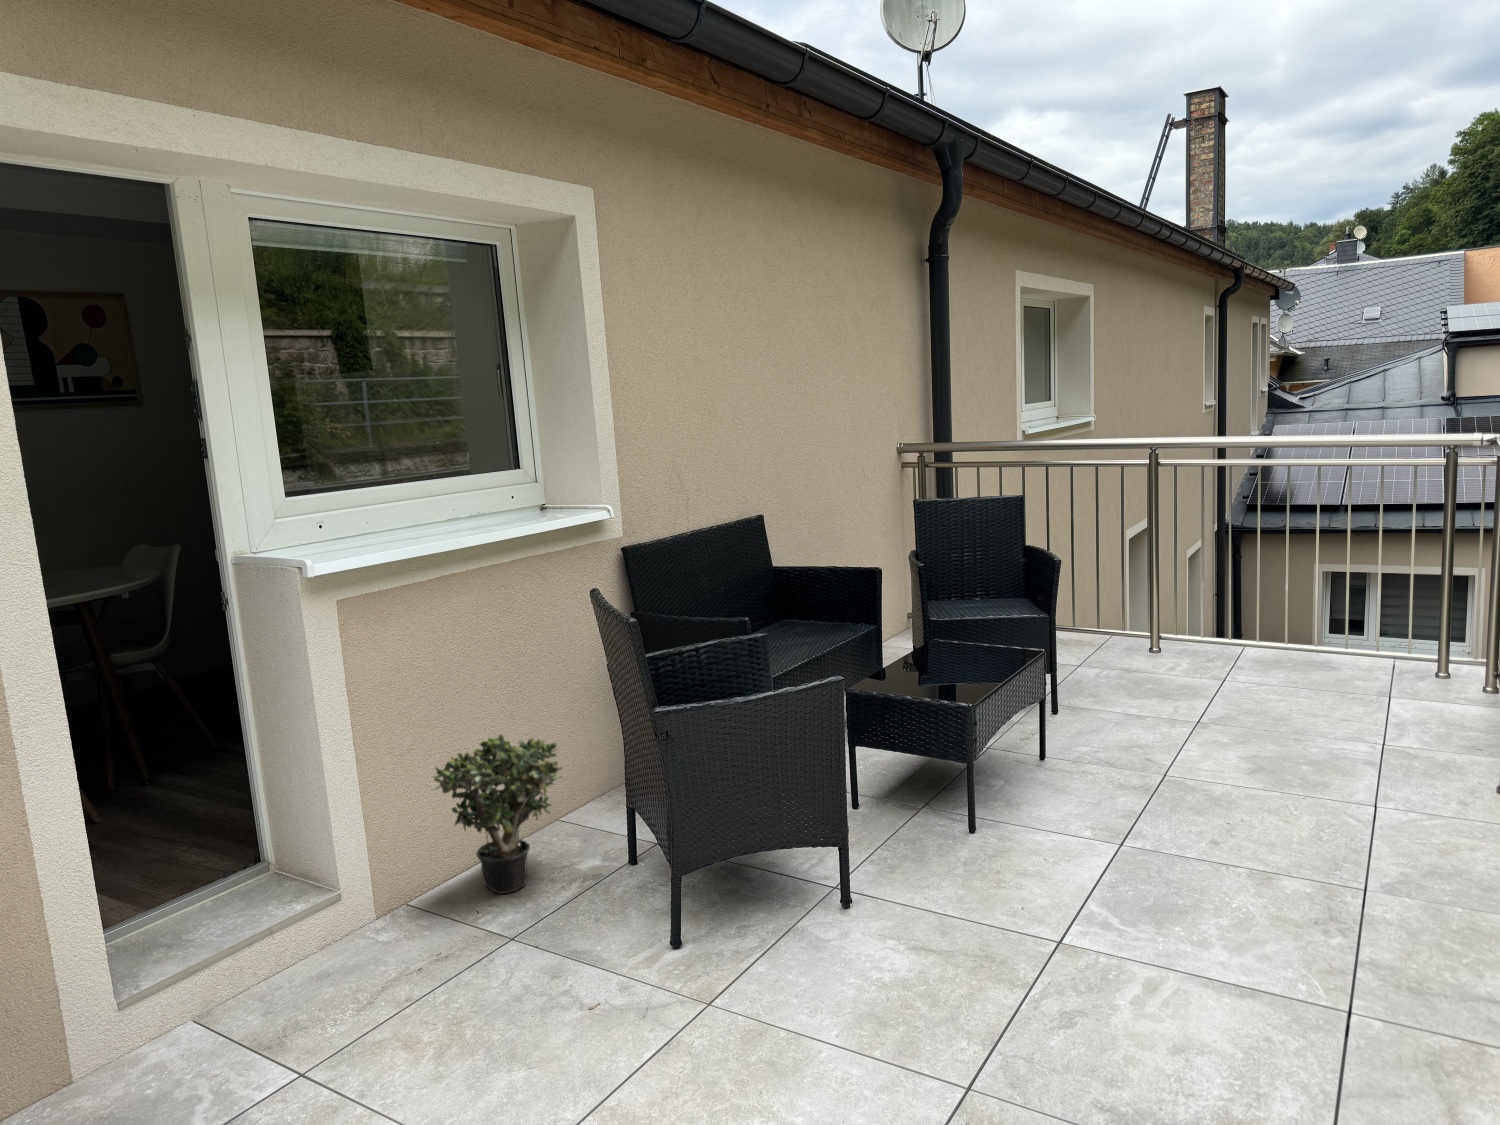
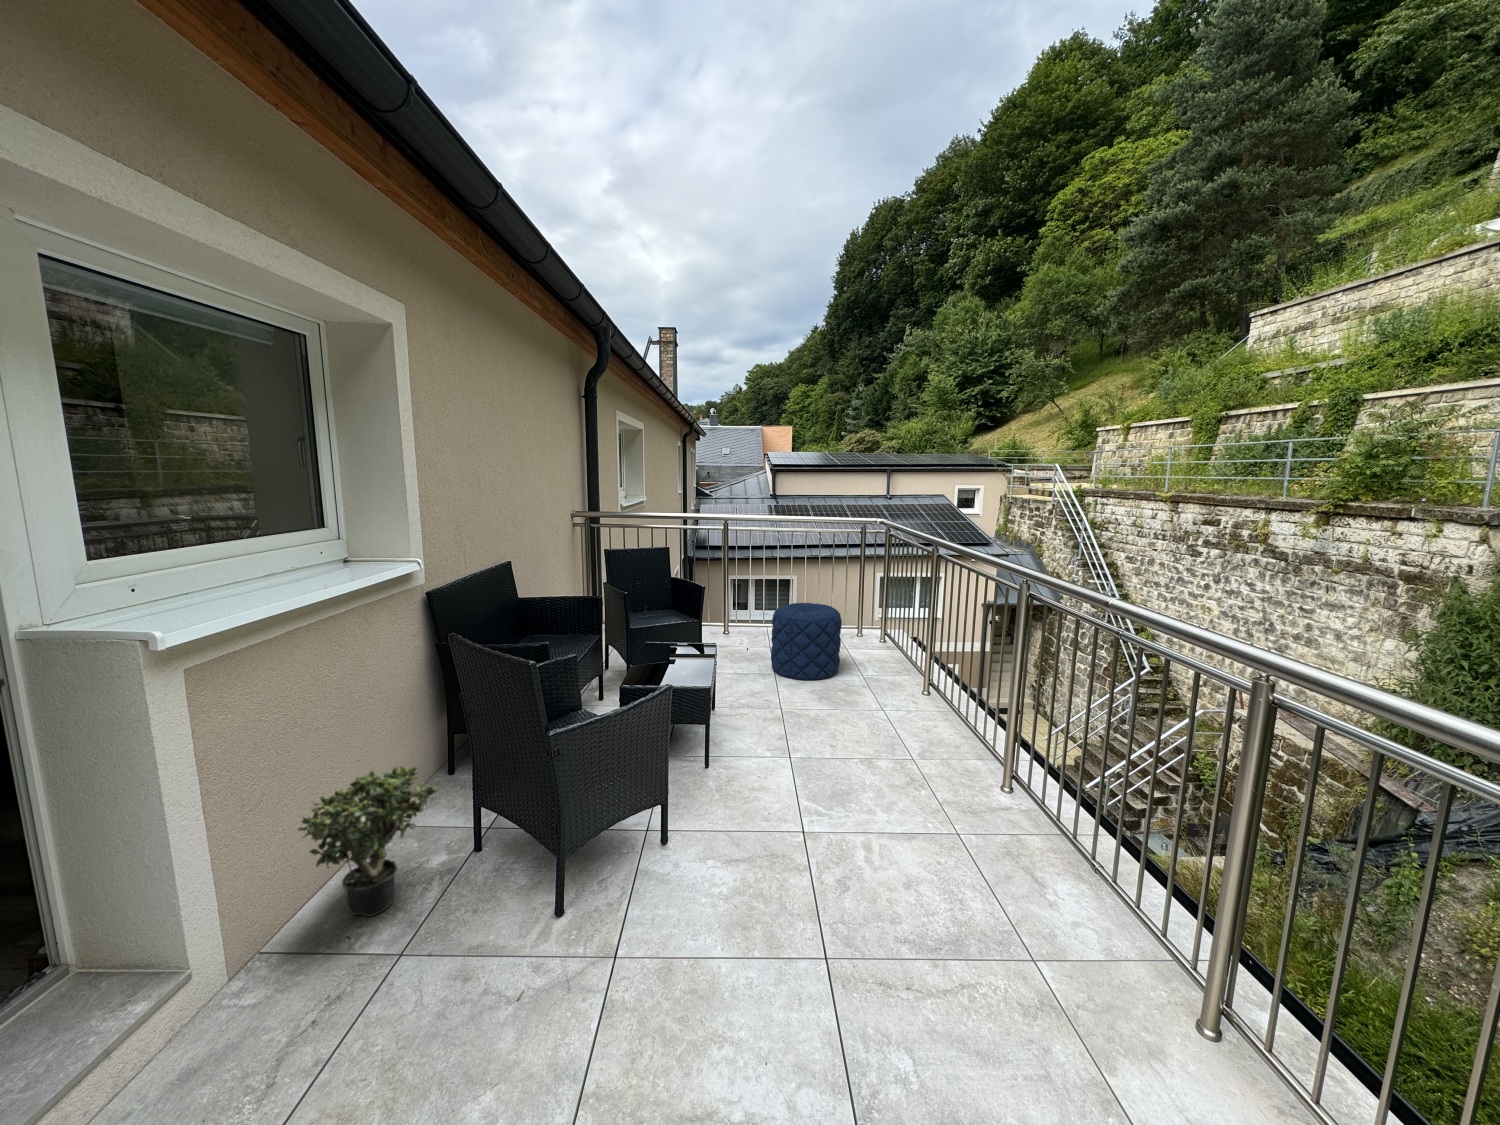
pouf: none [1190,599,1338,743] -> present [771,603,842,680]

